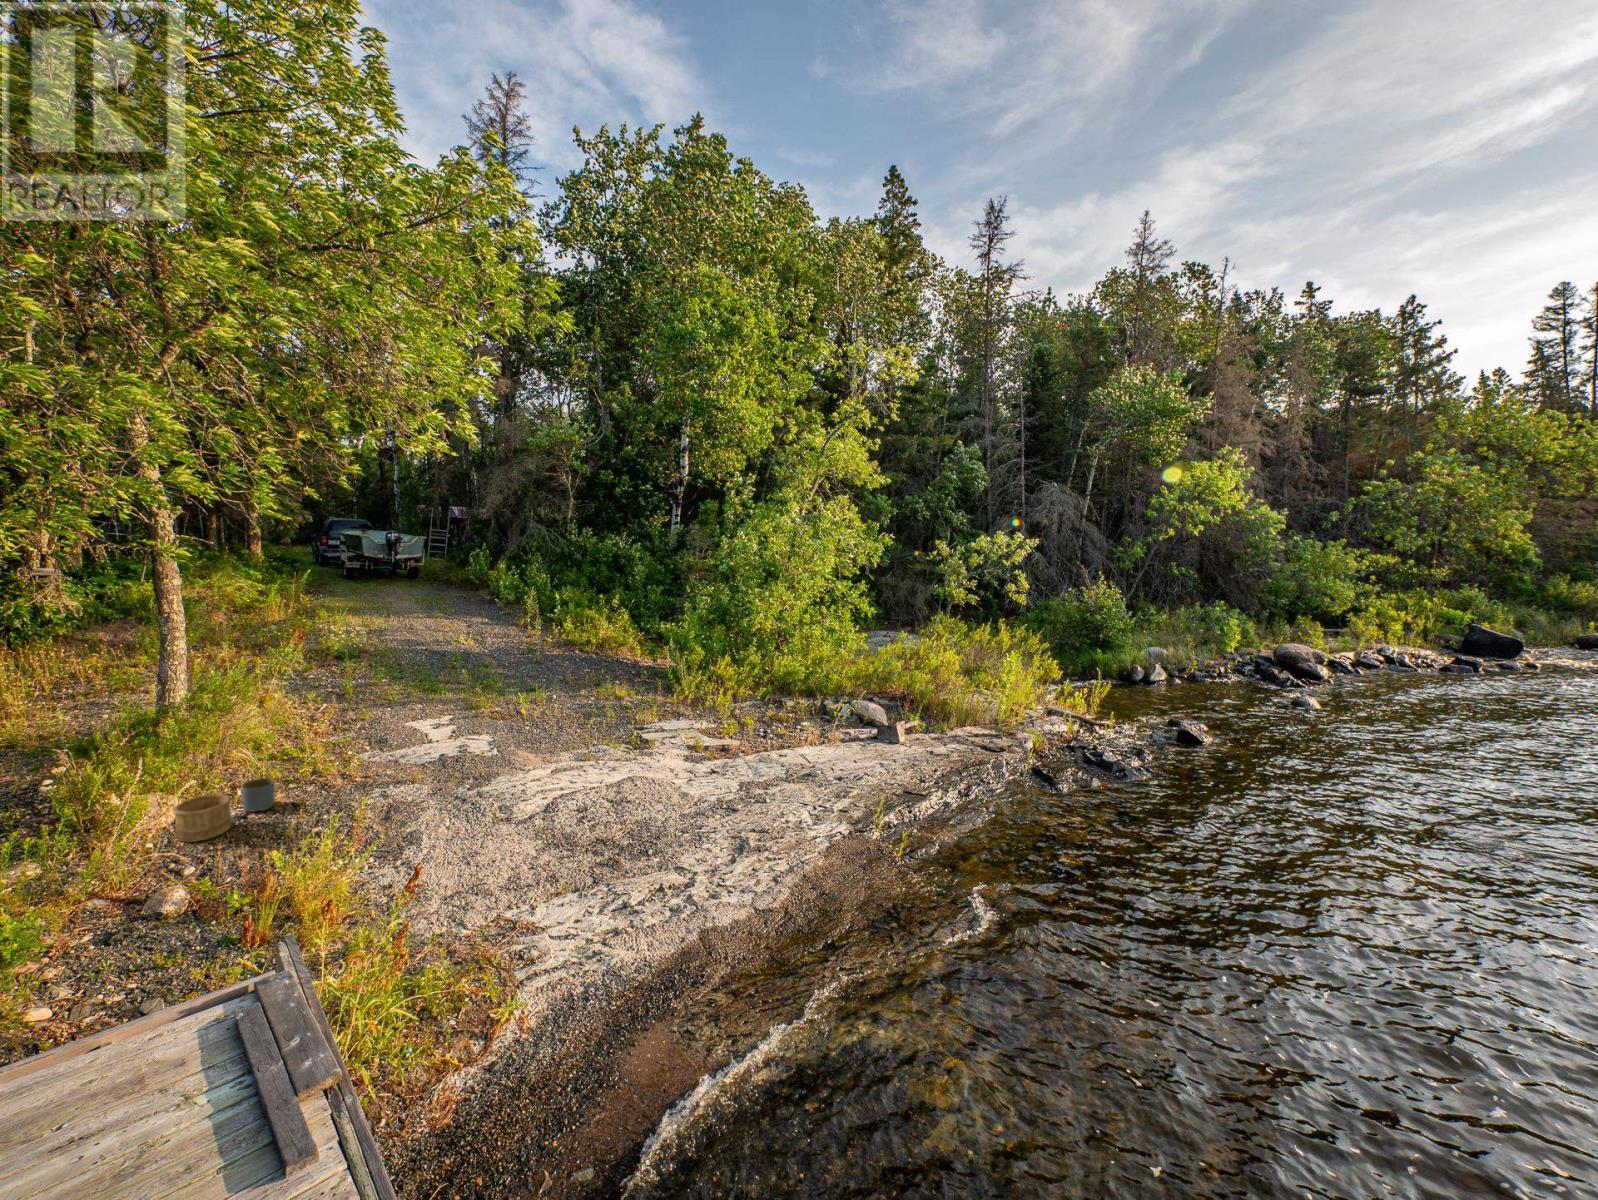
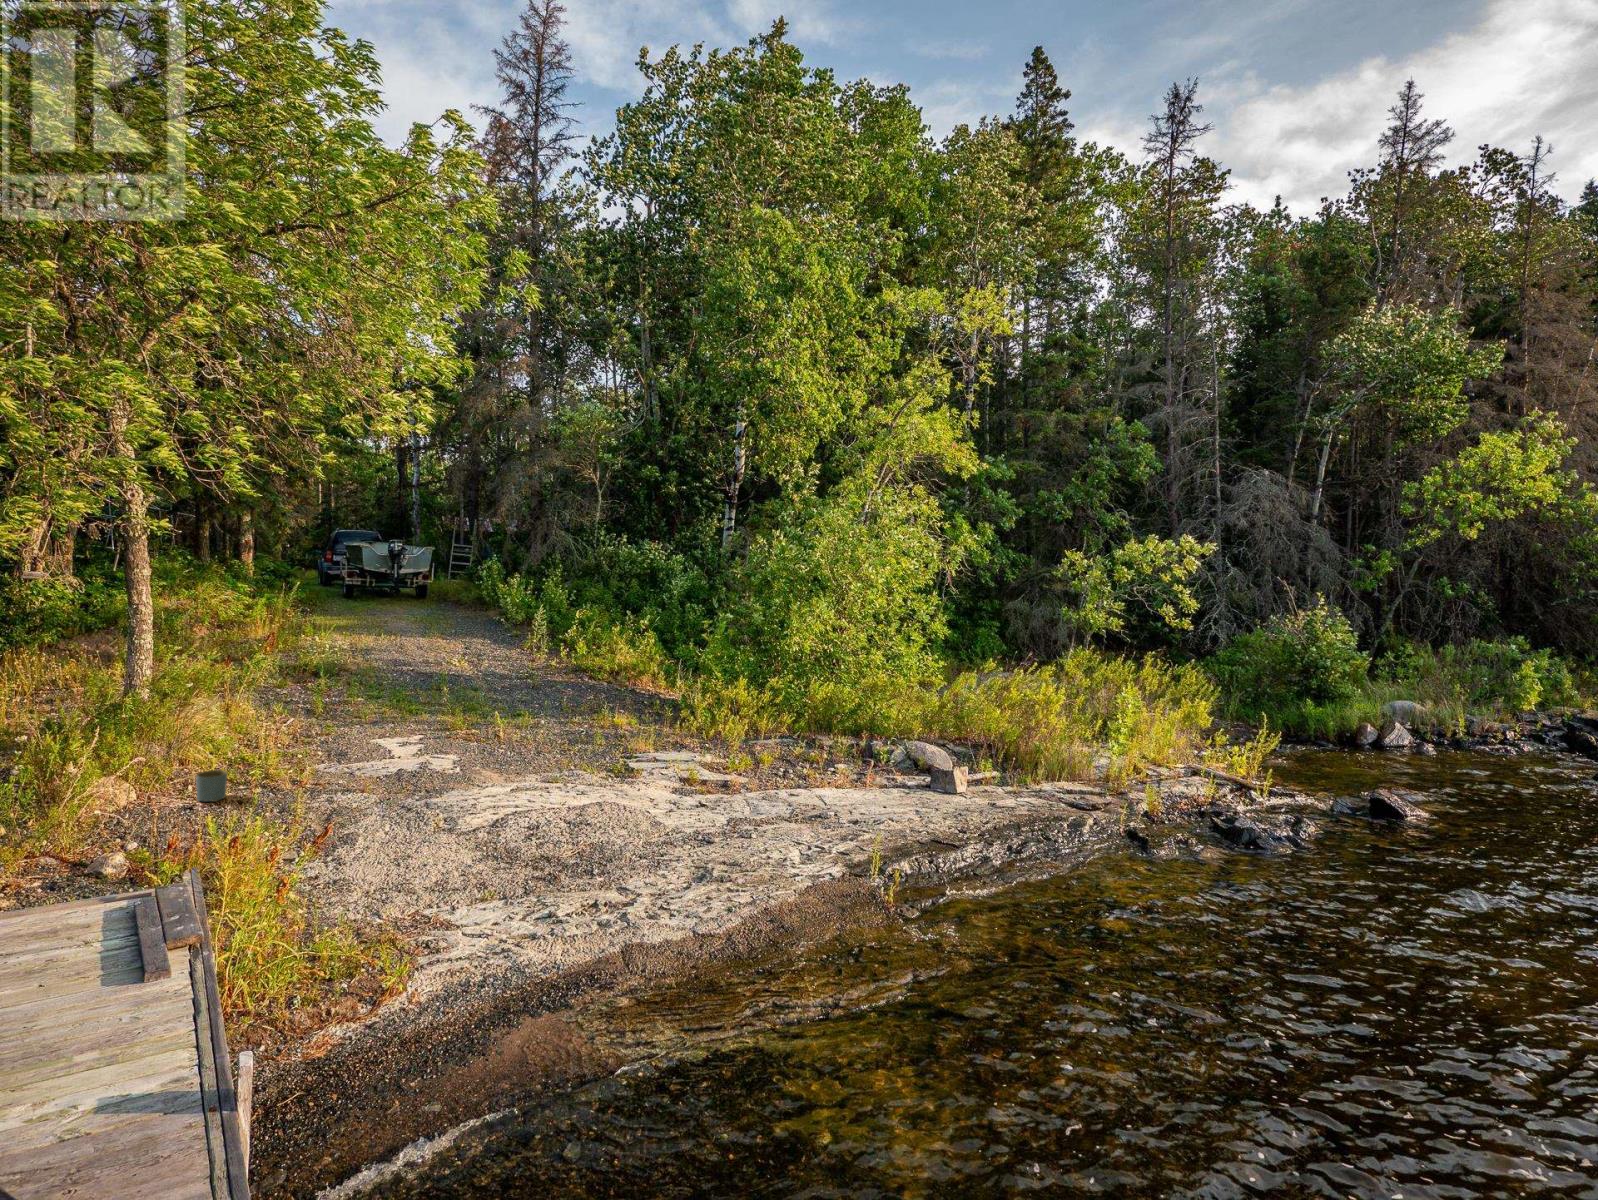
wooden bucket: present [173,794,231,842] -> none [132,778,184,821]

